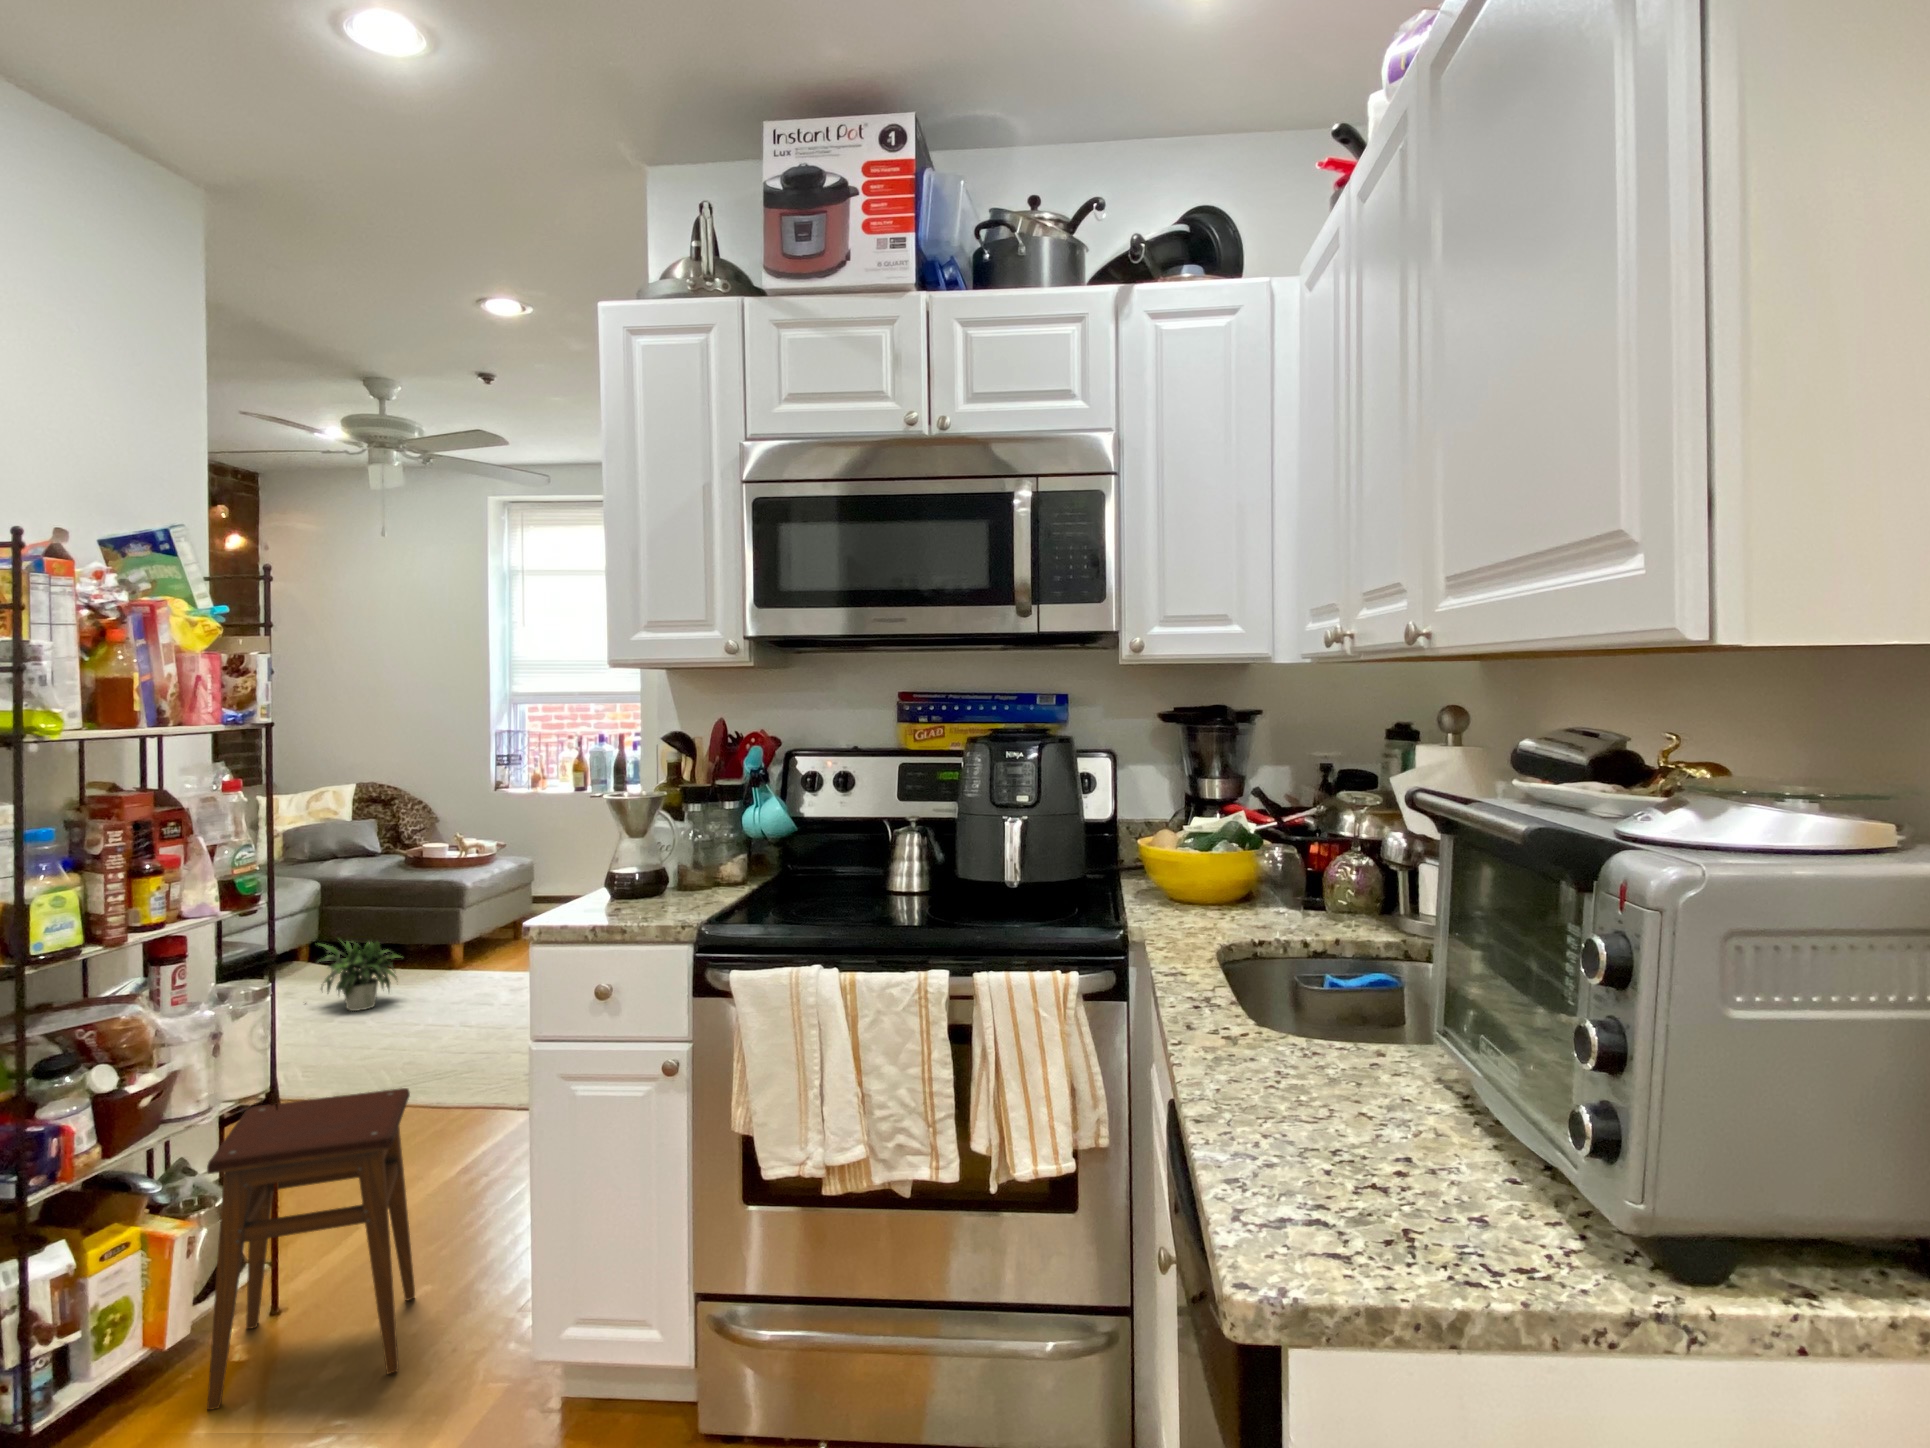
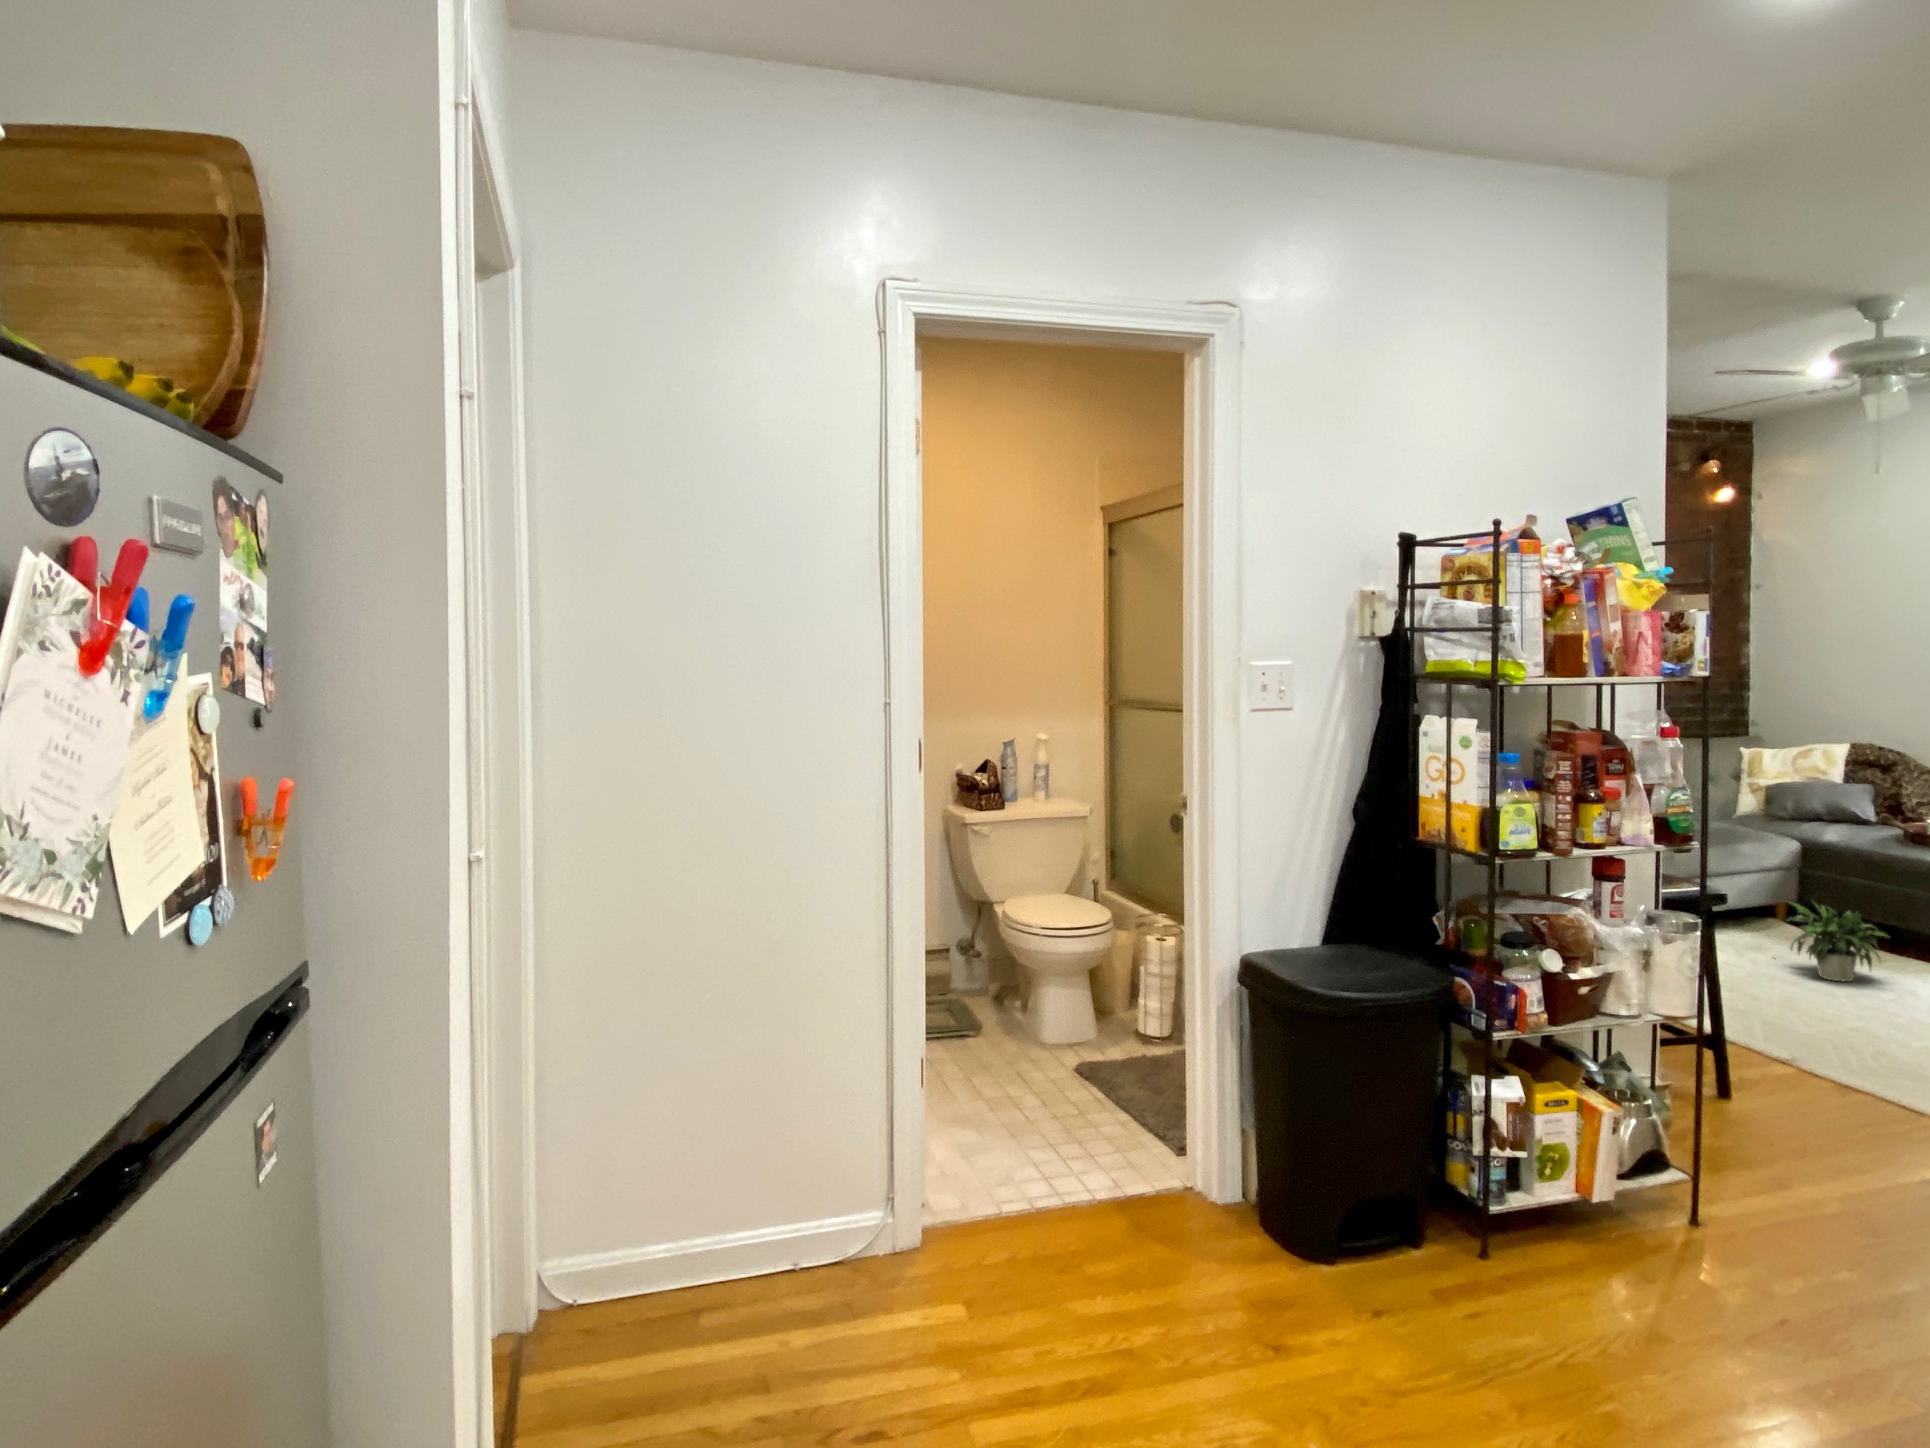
stool: present [207,1088,415,1410] -> none [1627,1028,1848,1341]

